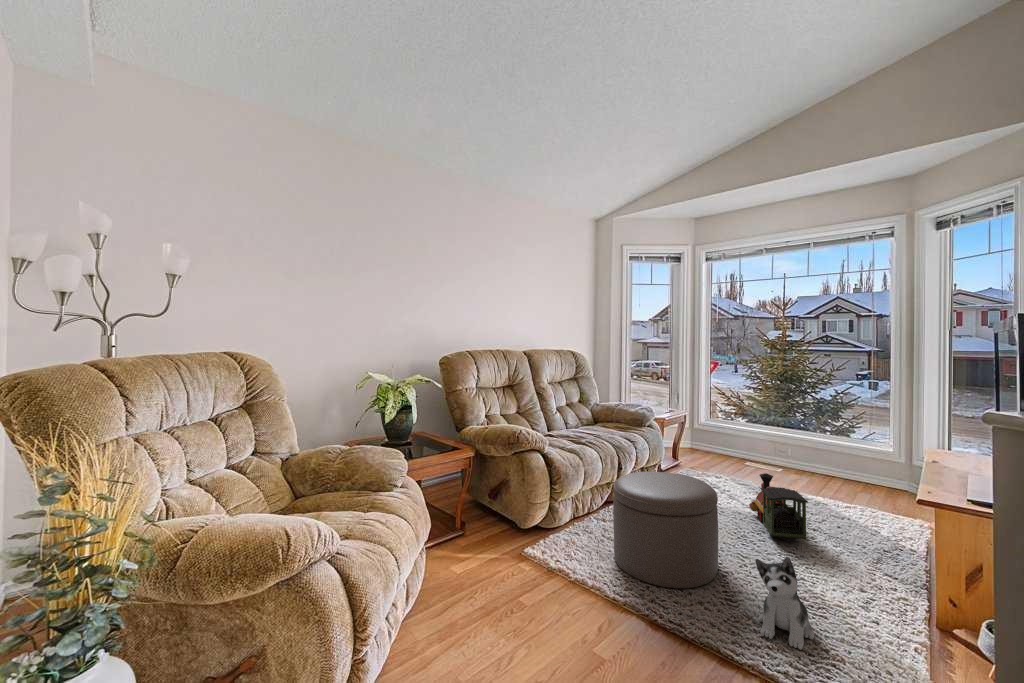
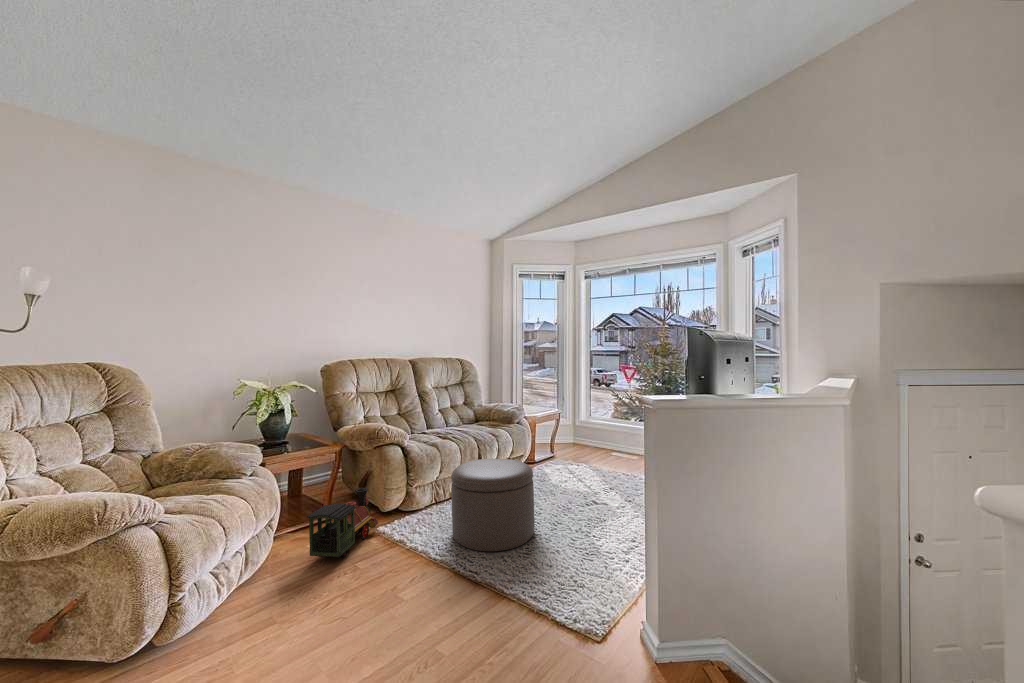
toy train: present [749,473,808,539] -> present [307,488,378,557]
plush toy: present [755,557,814,650] -> none [537,518,579,589]

